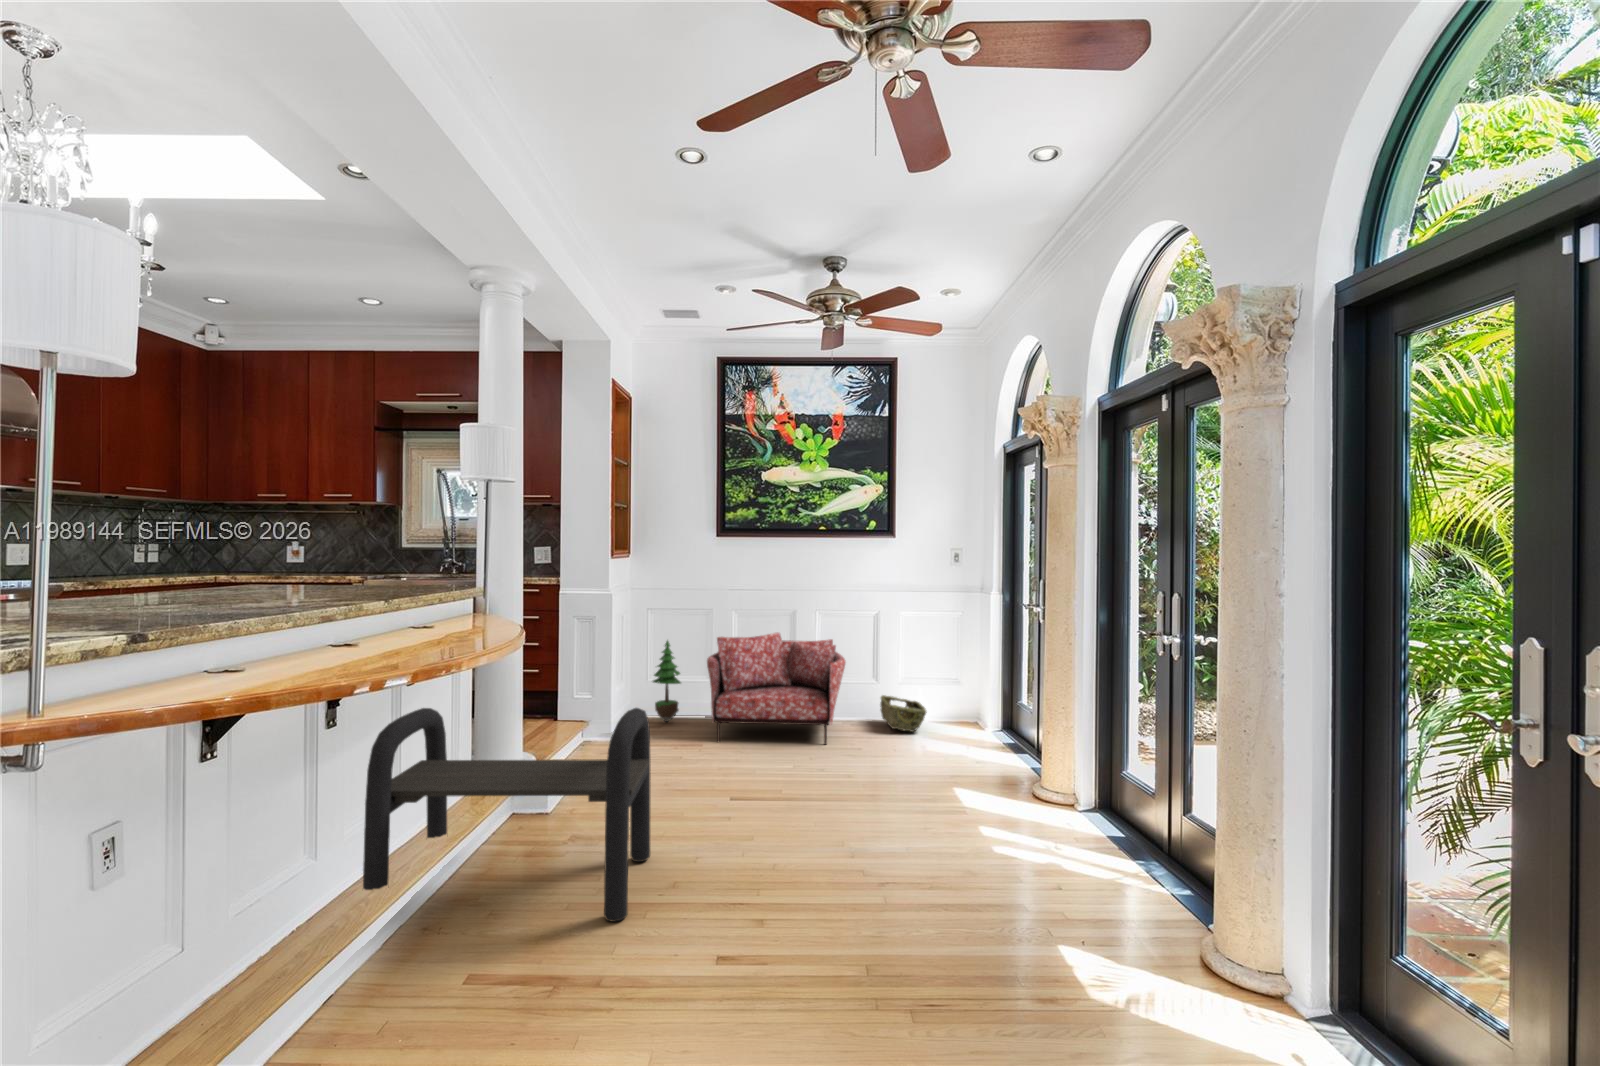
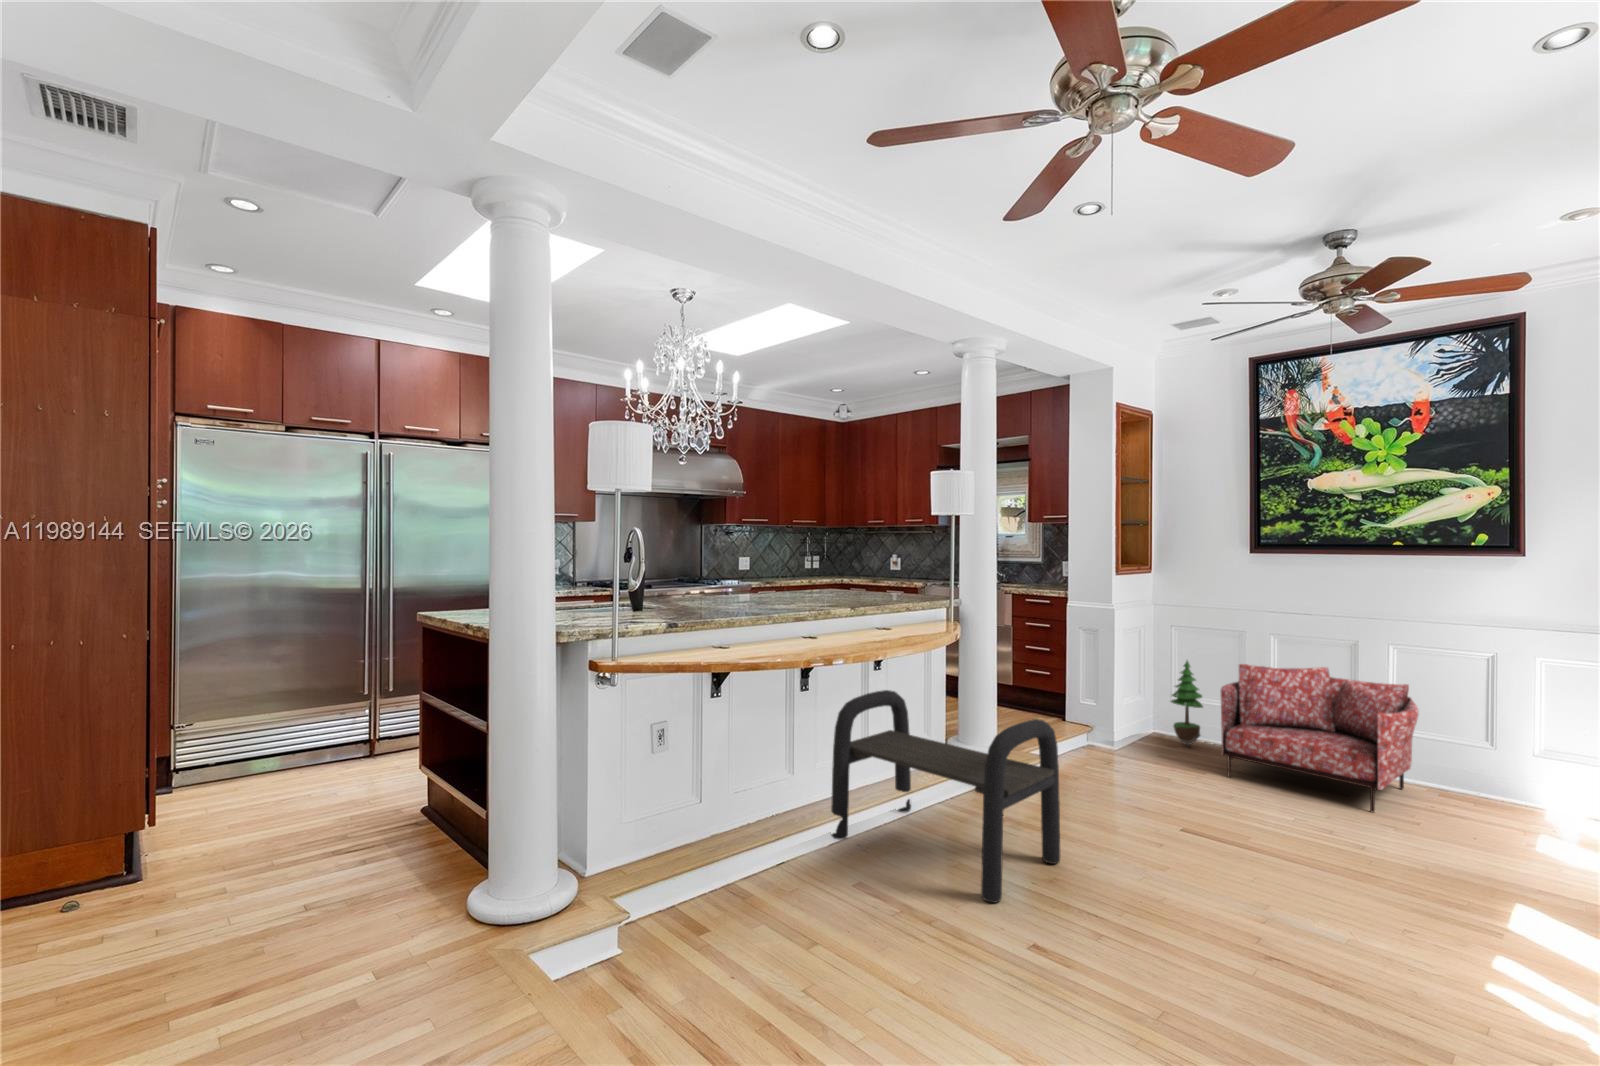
woven basket: present [880,695,927,732] -> none [1489,770,1571,830]

